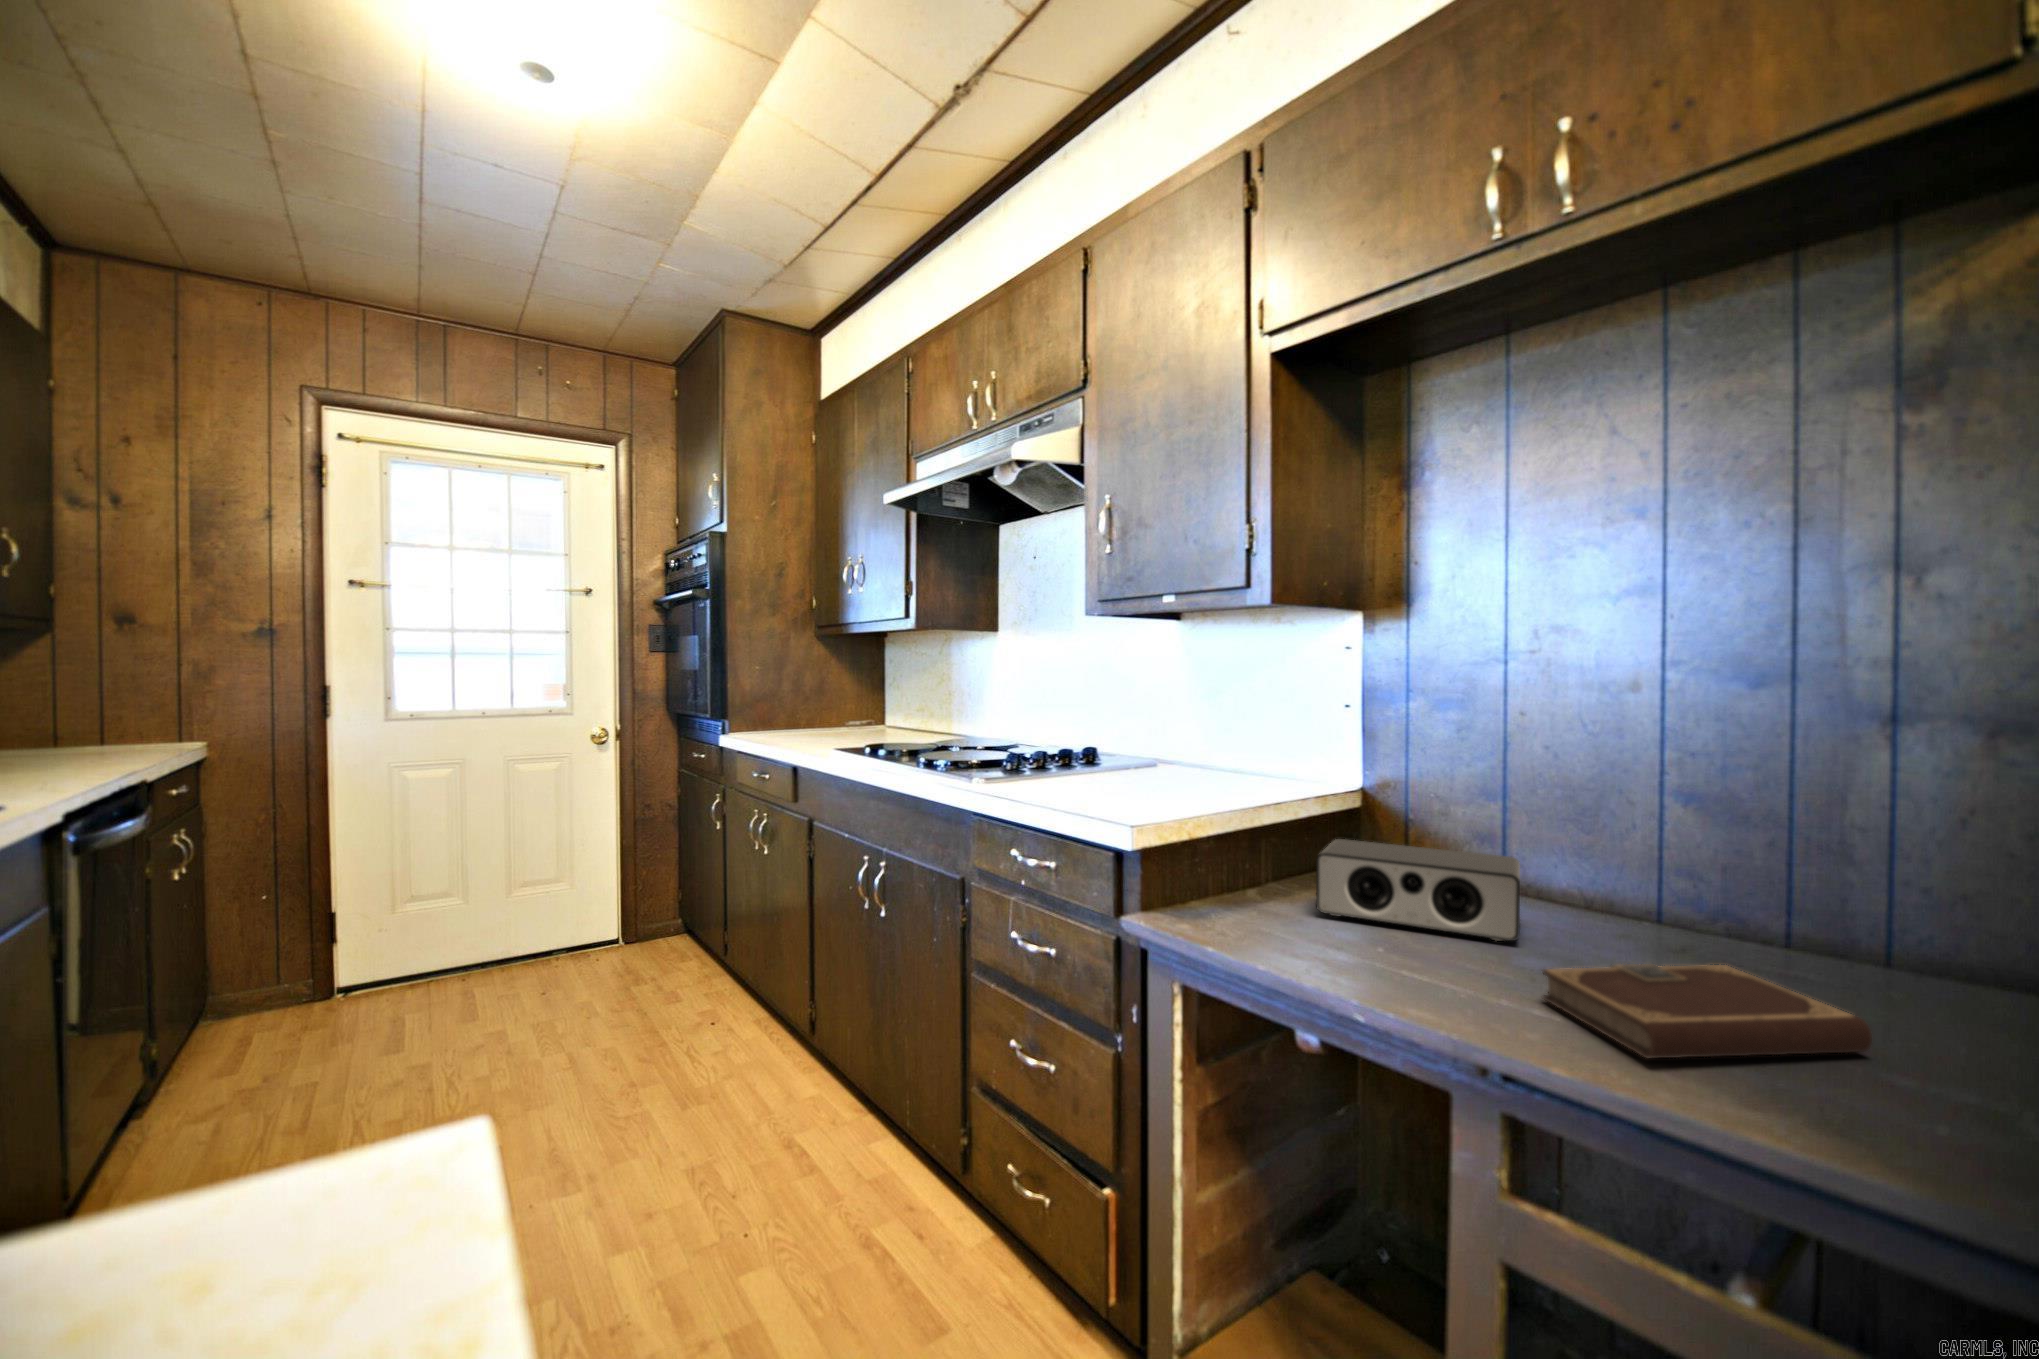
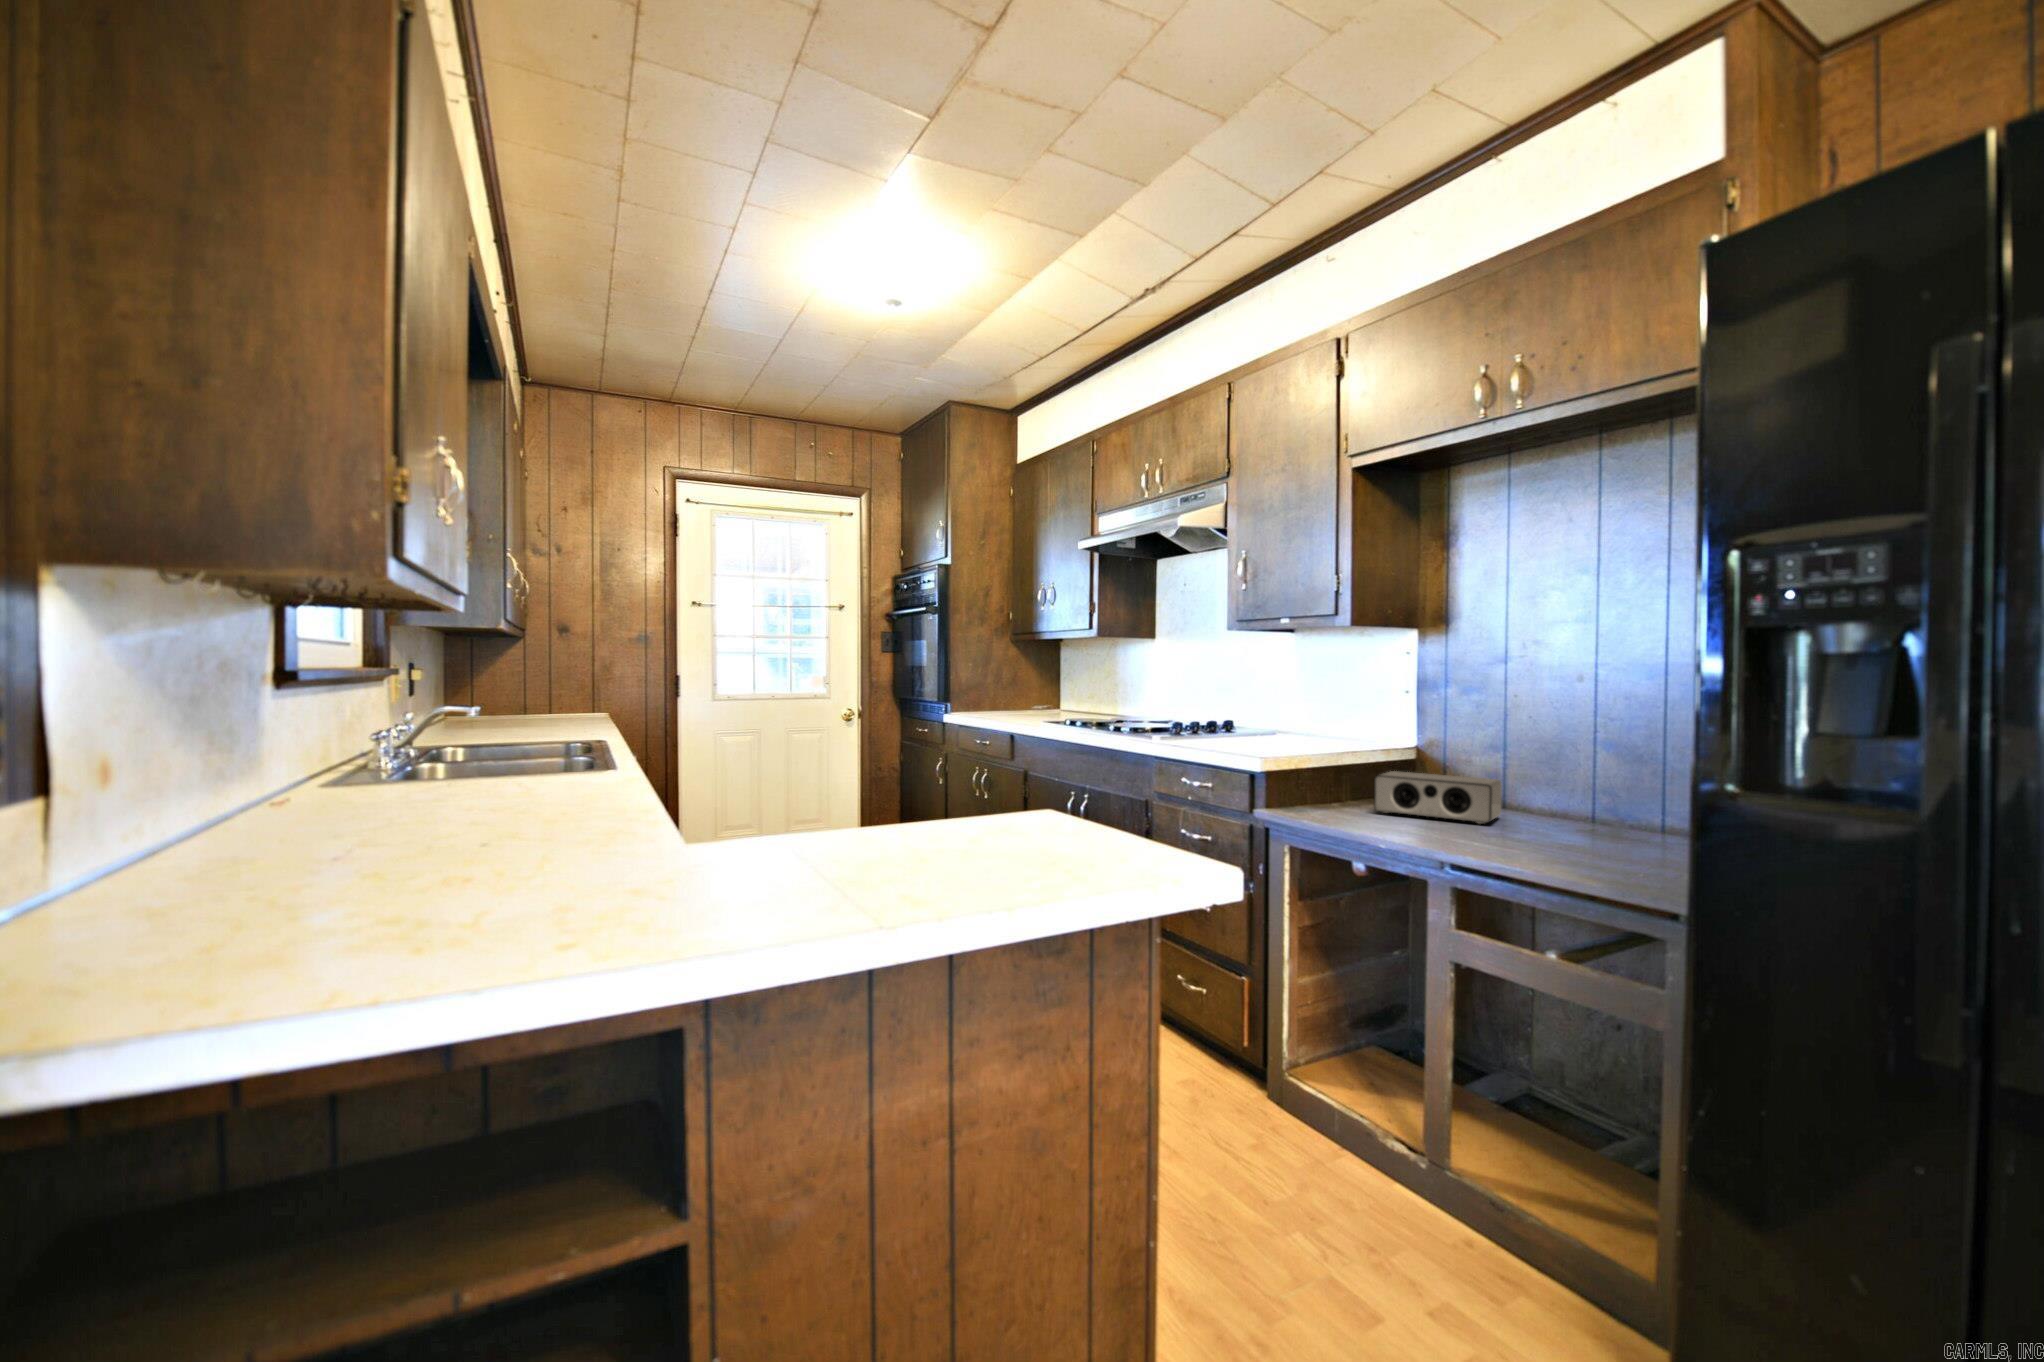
notebook: present [1543,964,1872,1059] -> none [1485,824,1644,858]

